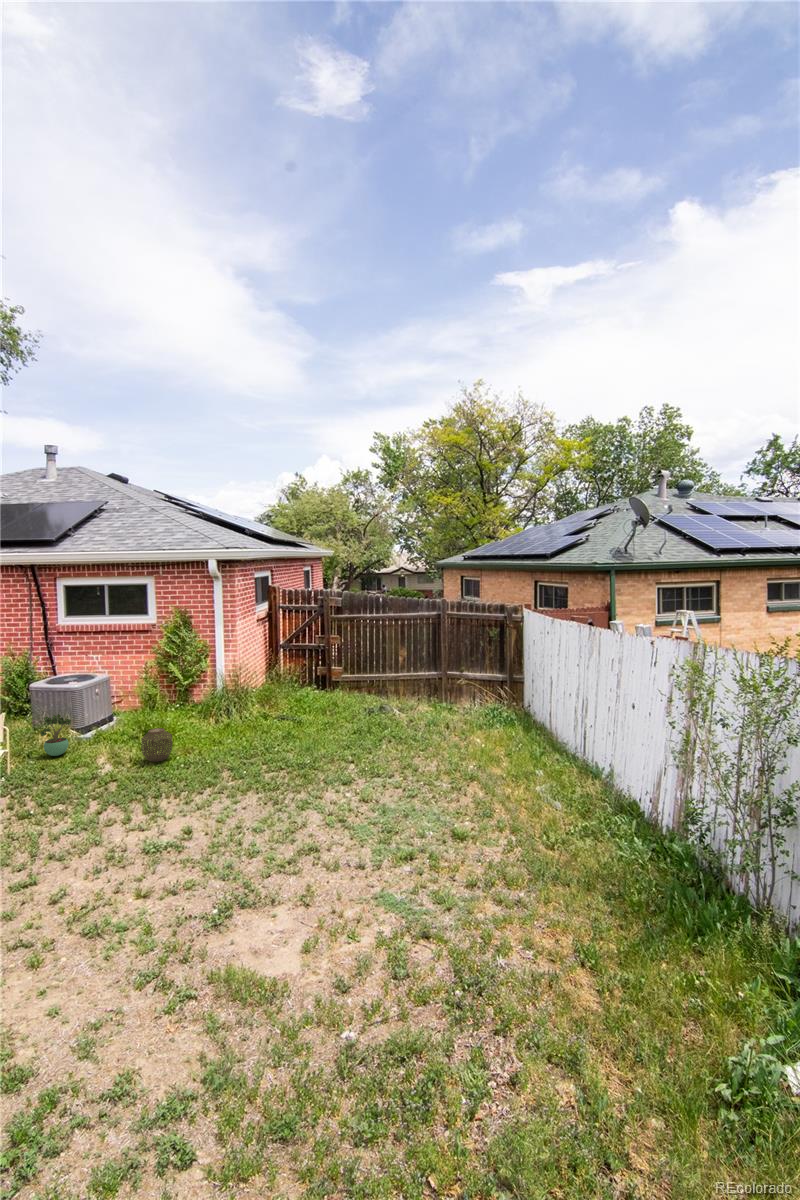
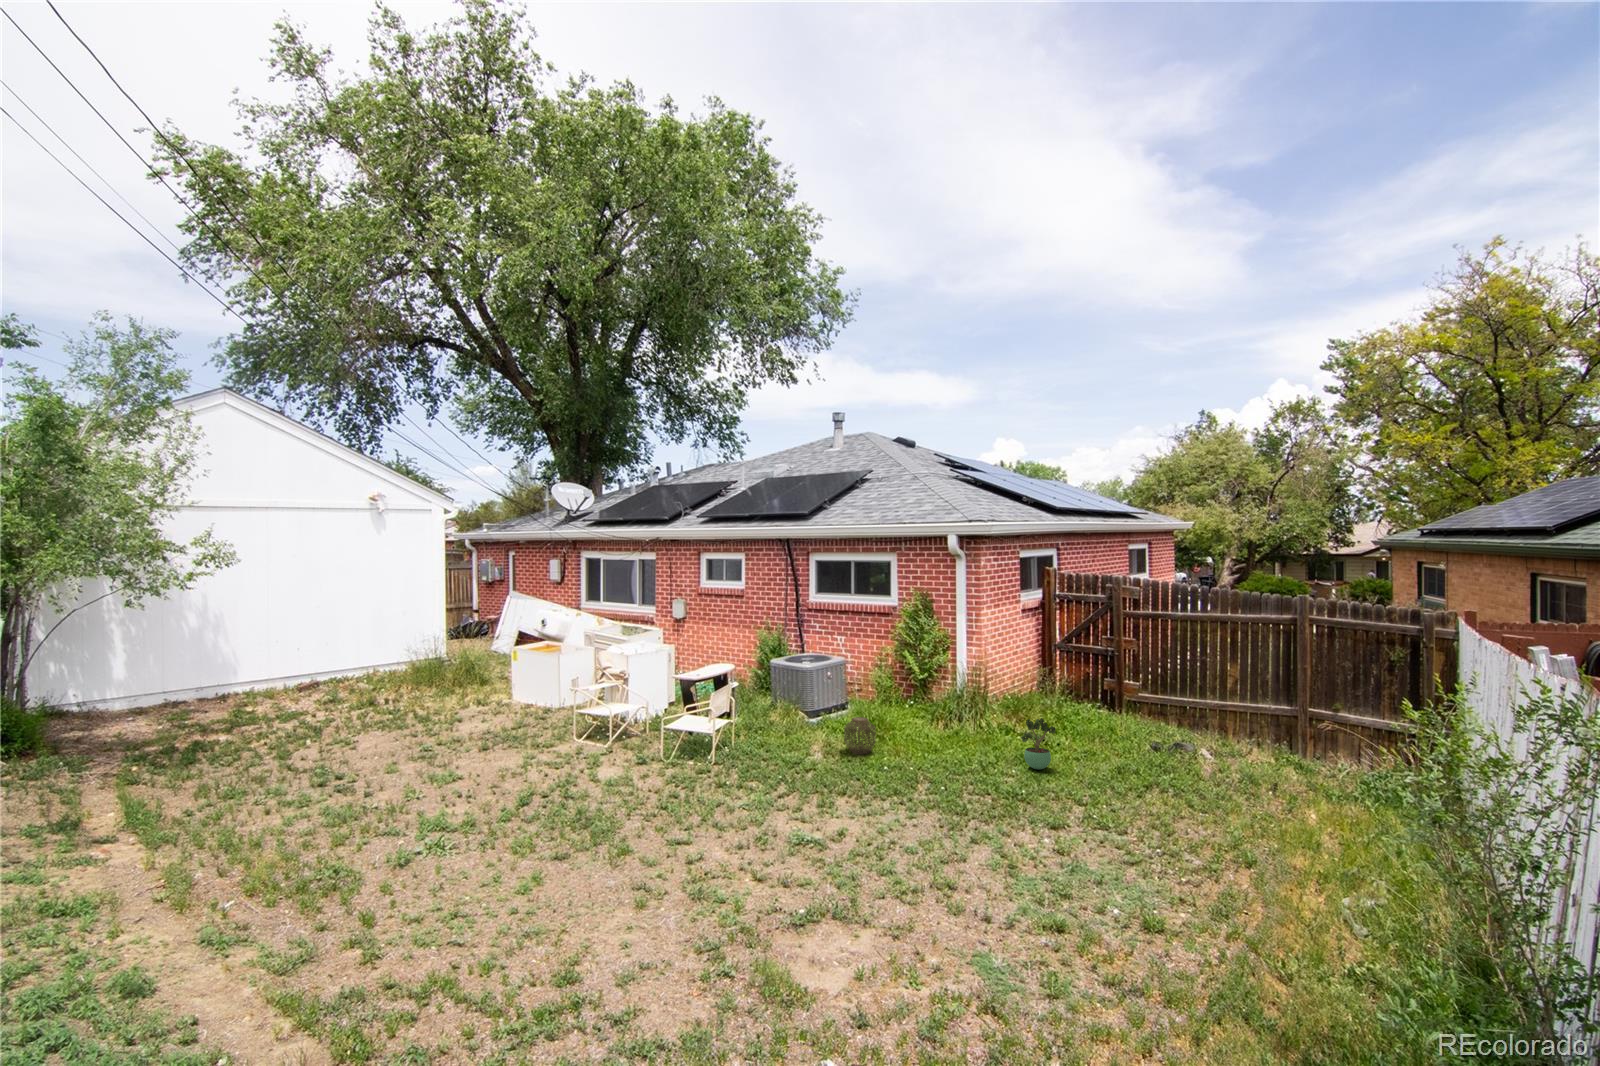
potted plant: present [40,714,71,756] -> present [1021,718,1056,770]

